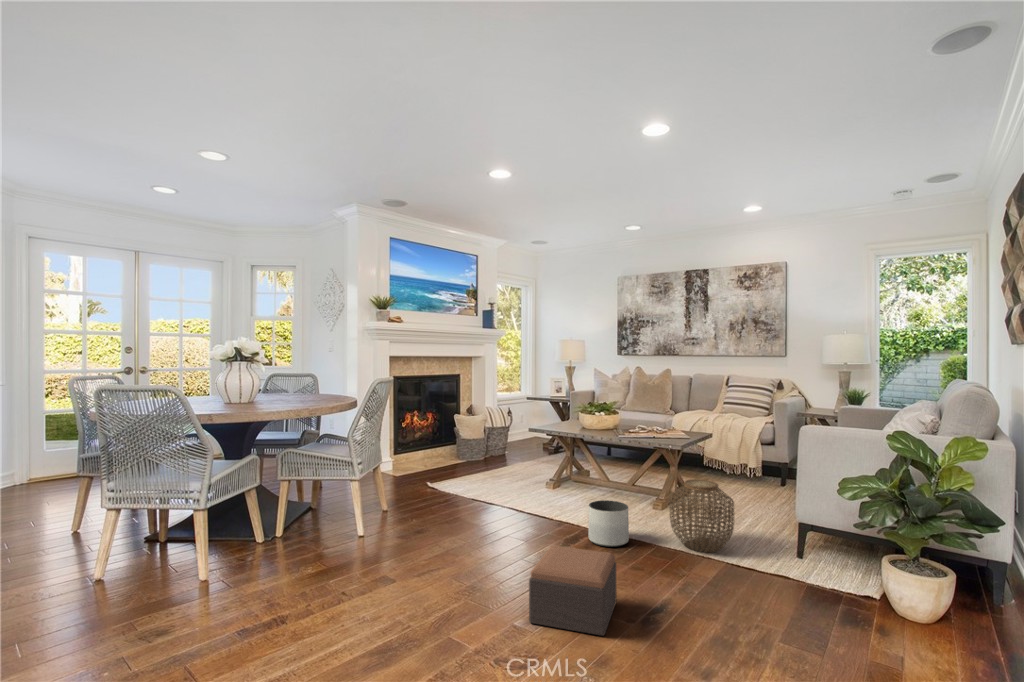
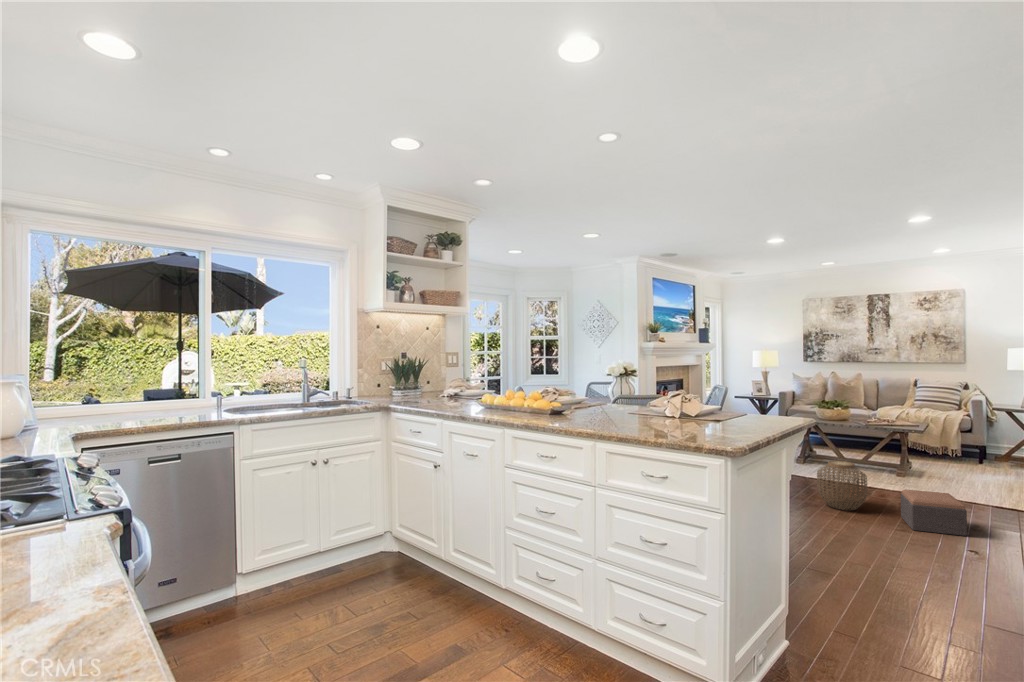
woven basket: present [670,479,734,552] -> present [817,460,867,510]
planter: present [588,500,629,547] -> none [882,467,915,496]

